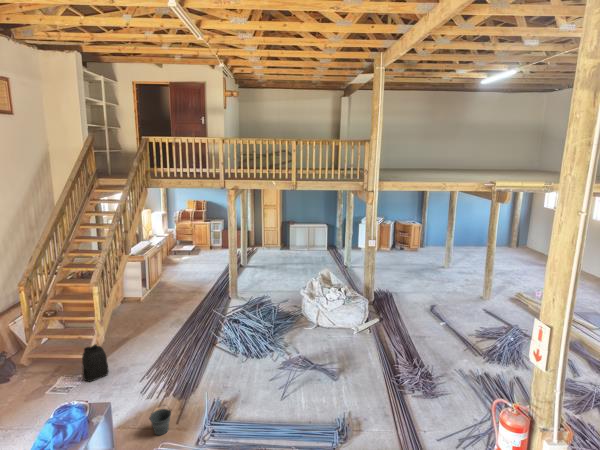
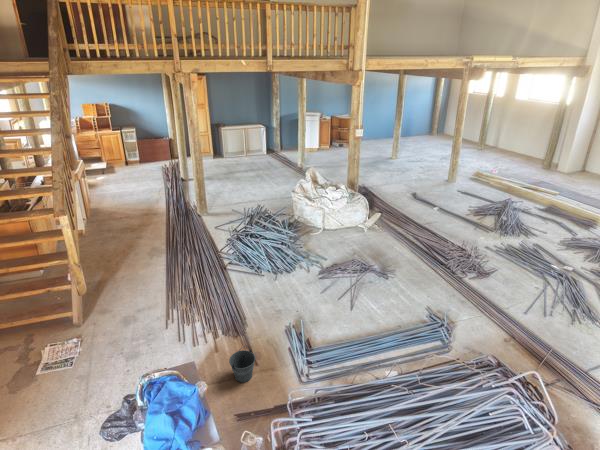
backpack: present [82,344,109,382] -> none [73,295,114,345]

